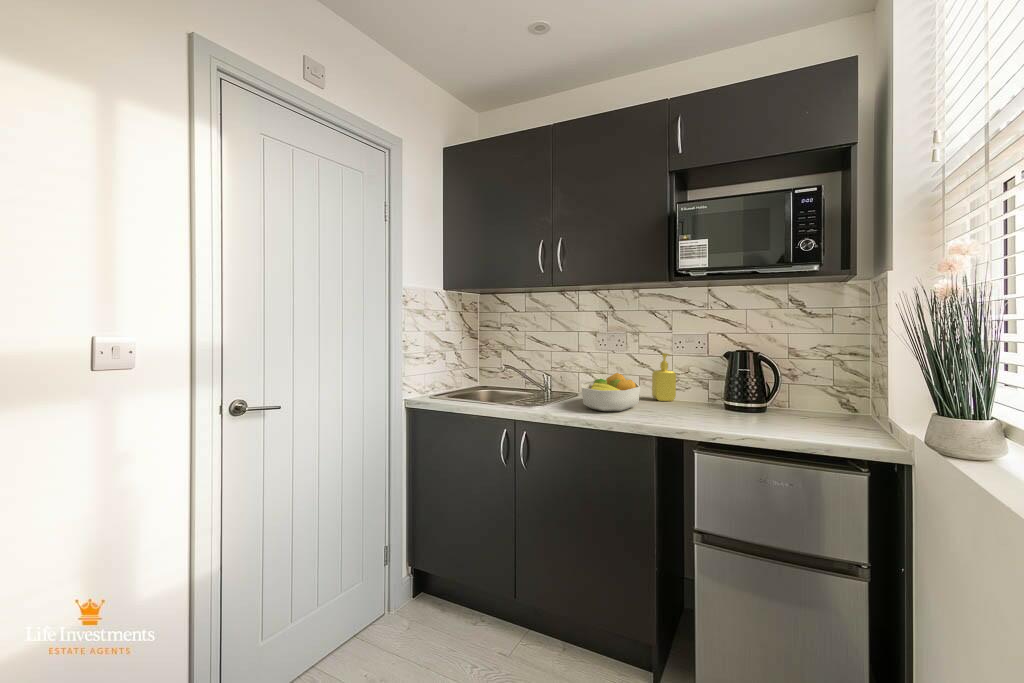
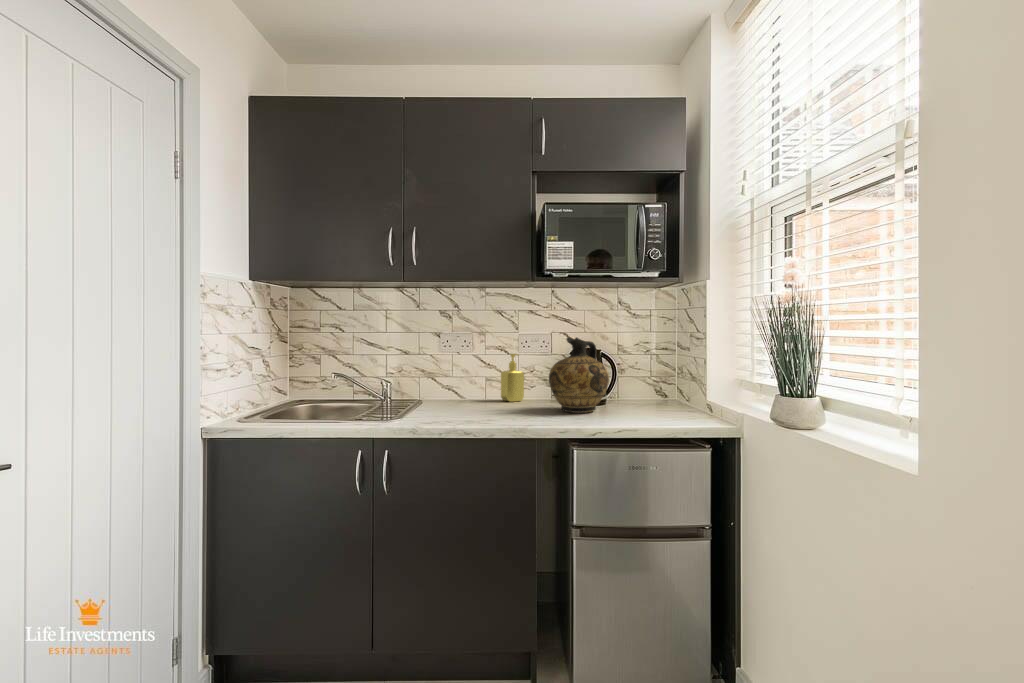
ceramic jug: none [686,340,757,423] -> present [549,337,609,413]
fruit bowl: present [581,373,641,411] -> none [439,374,502,413]

